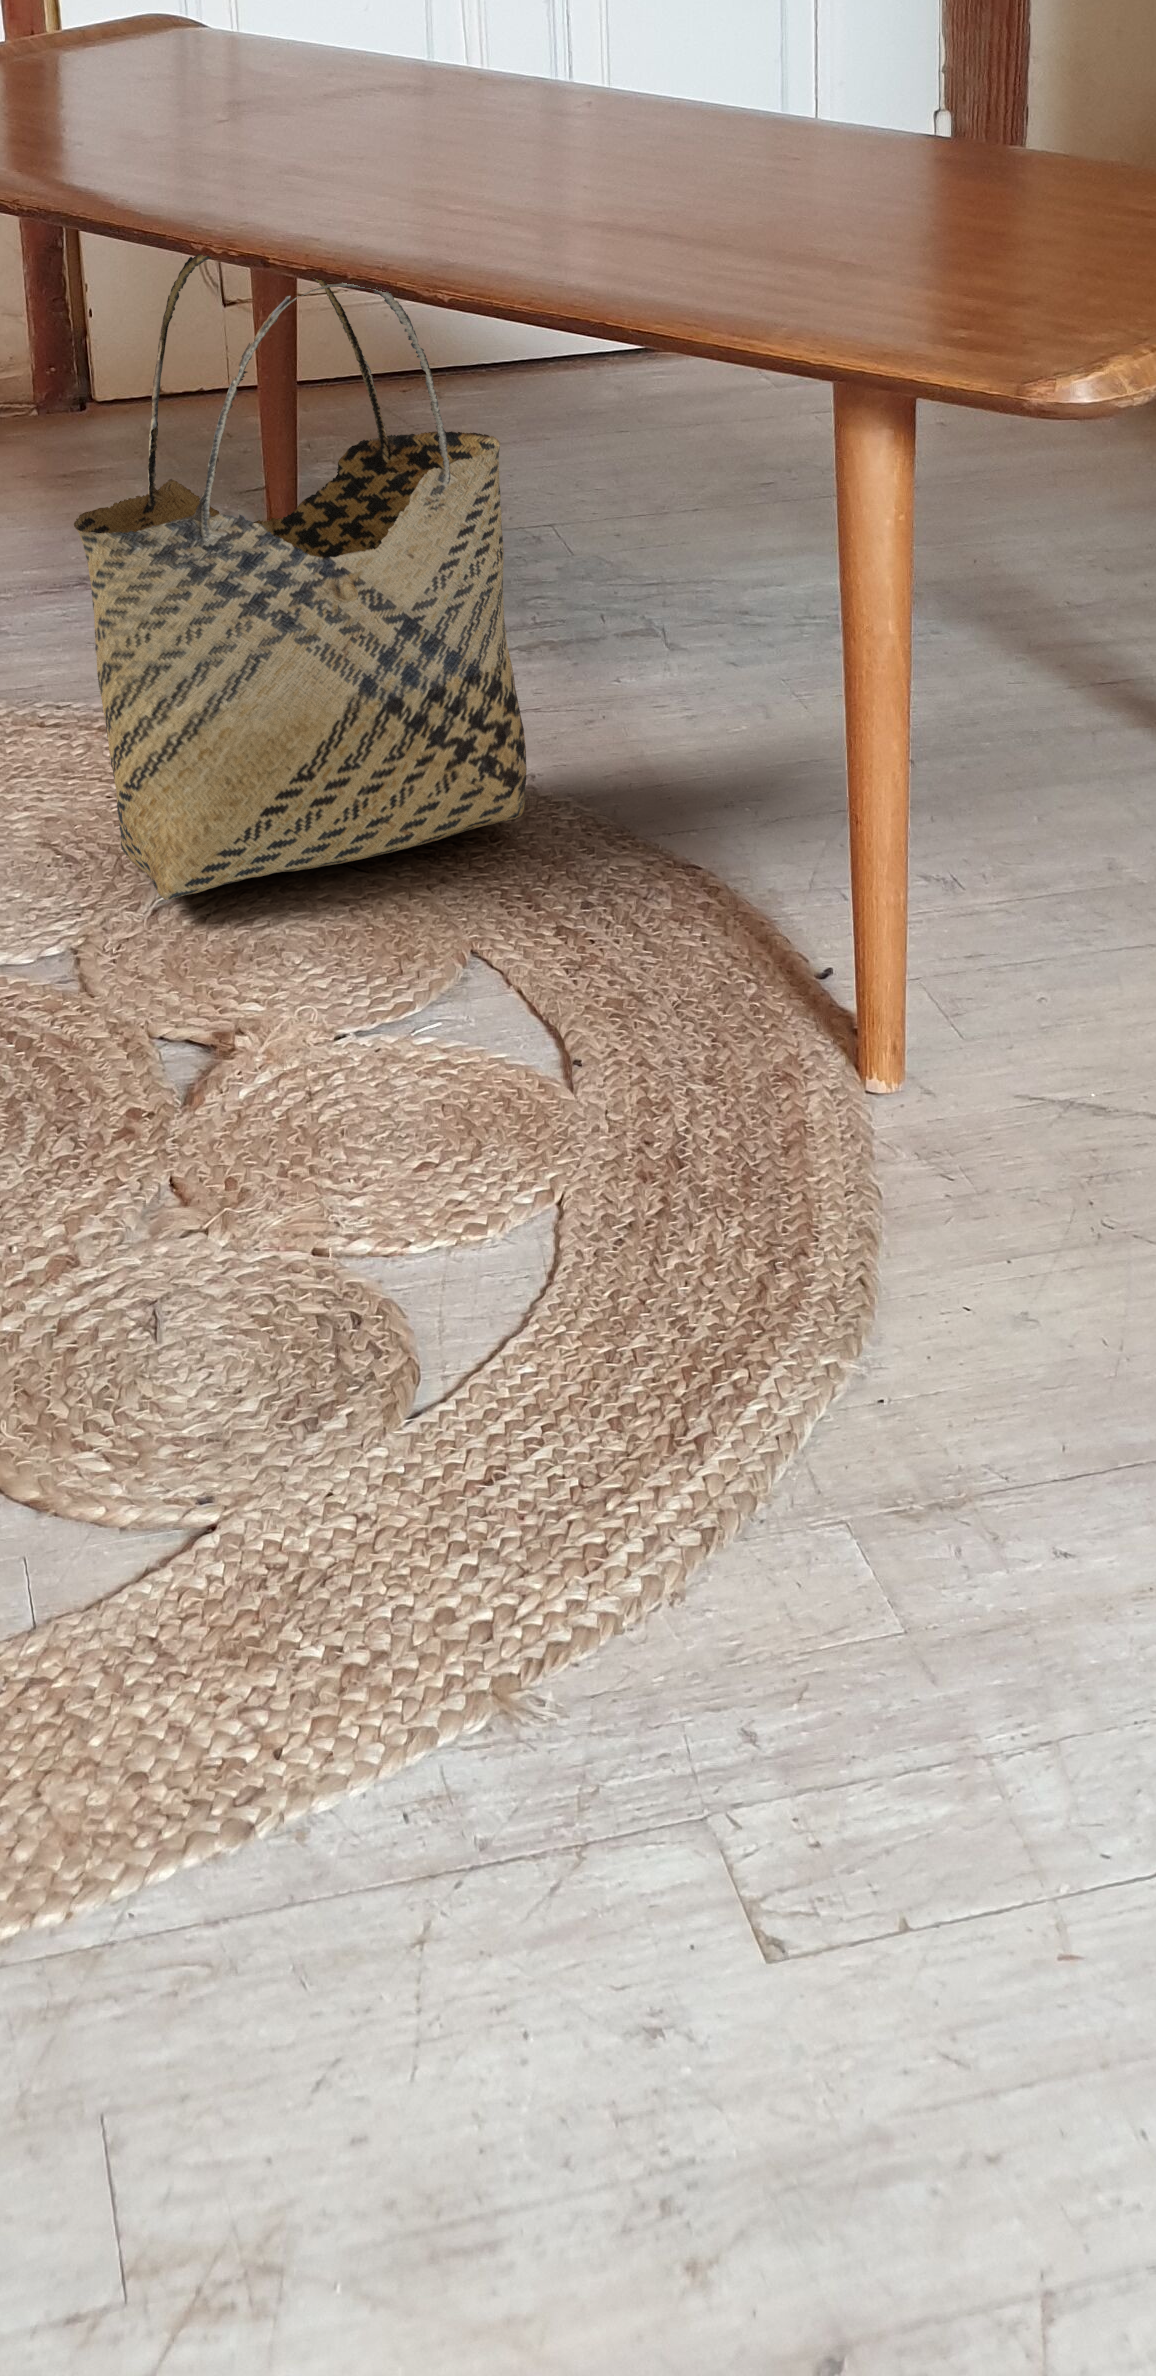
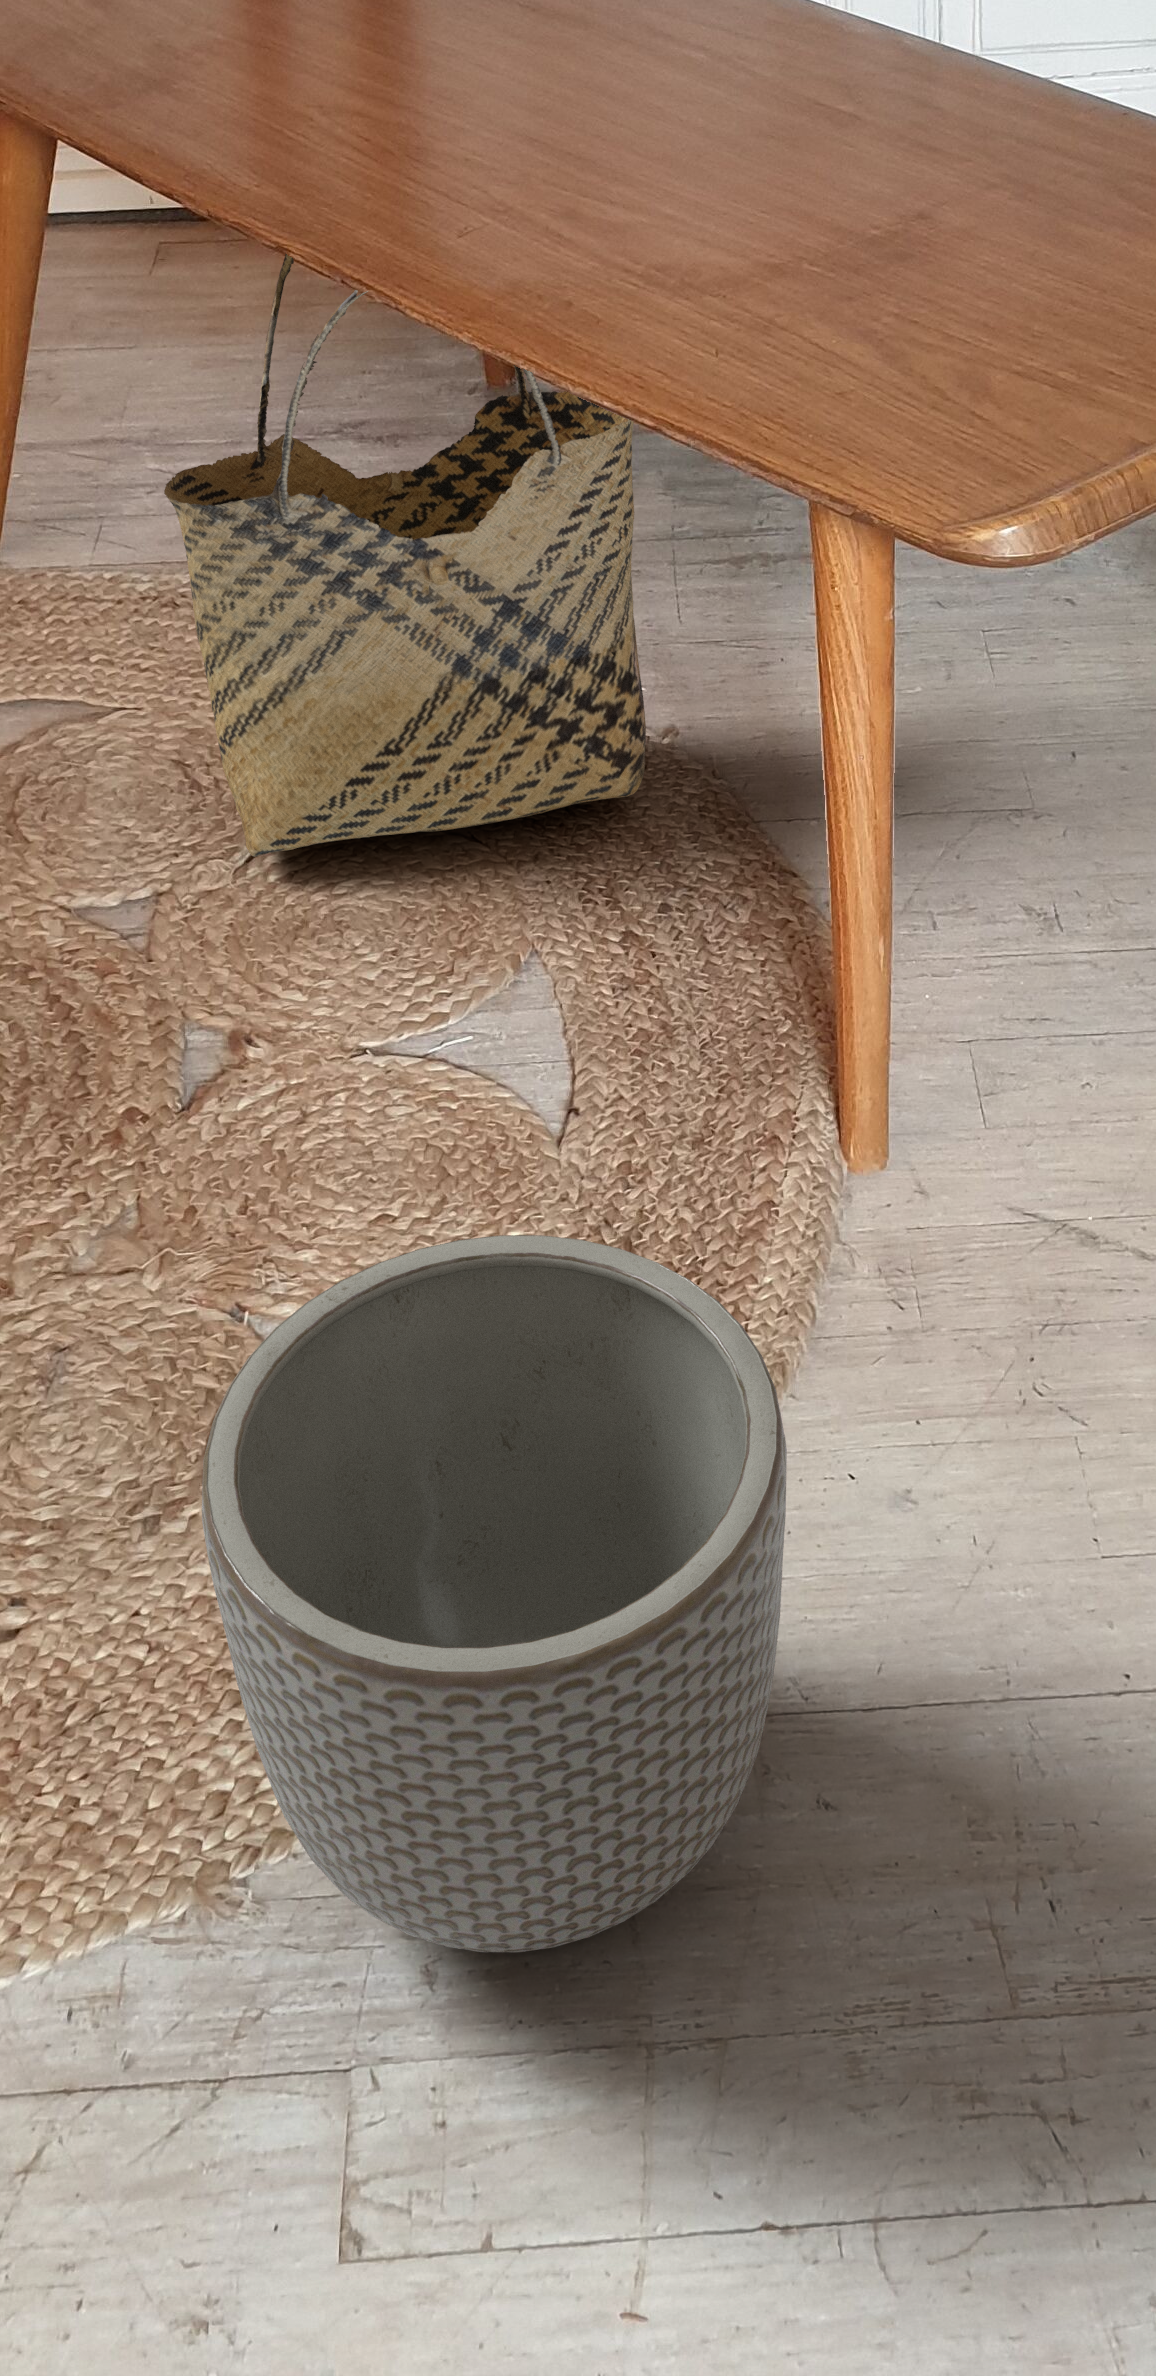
planter: none [513,1016,1068,1696] -> present [202,1235,787,1952]

